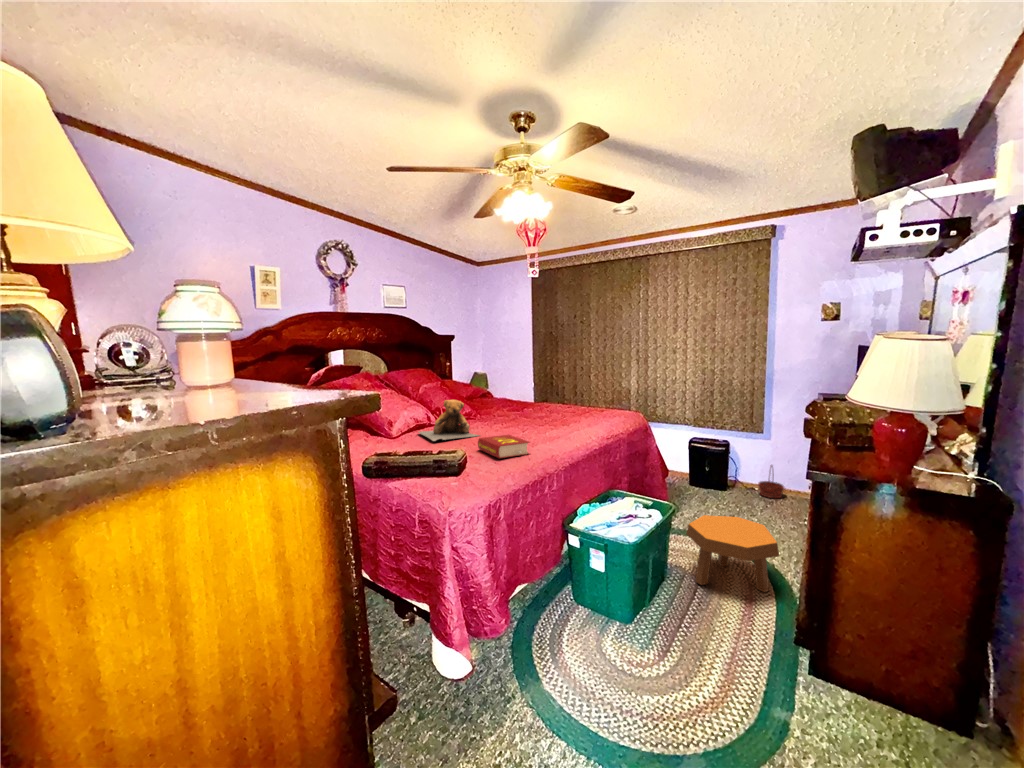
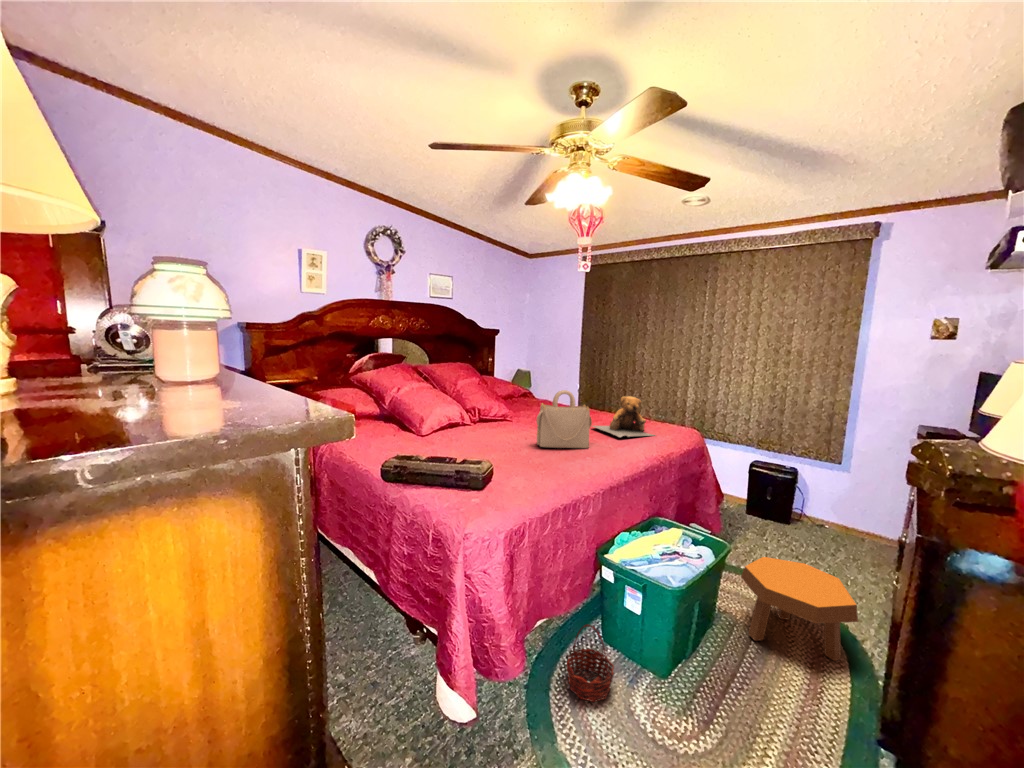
handbag: none [500,384,549,437] -> present [537,390,592,448]
teddy bear: present [419,400,479,441] -> present [593,396,654,437]
book: present [478,435,530,458] -> none [509,445,567,473]
basket: present [758,465,784,498] -> present [567,625,614,702]

